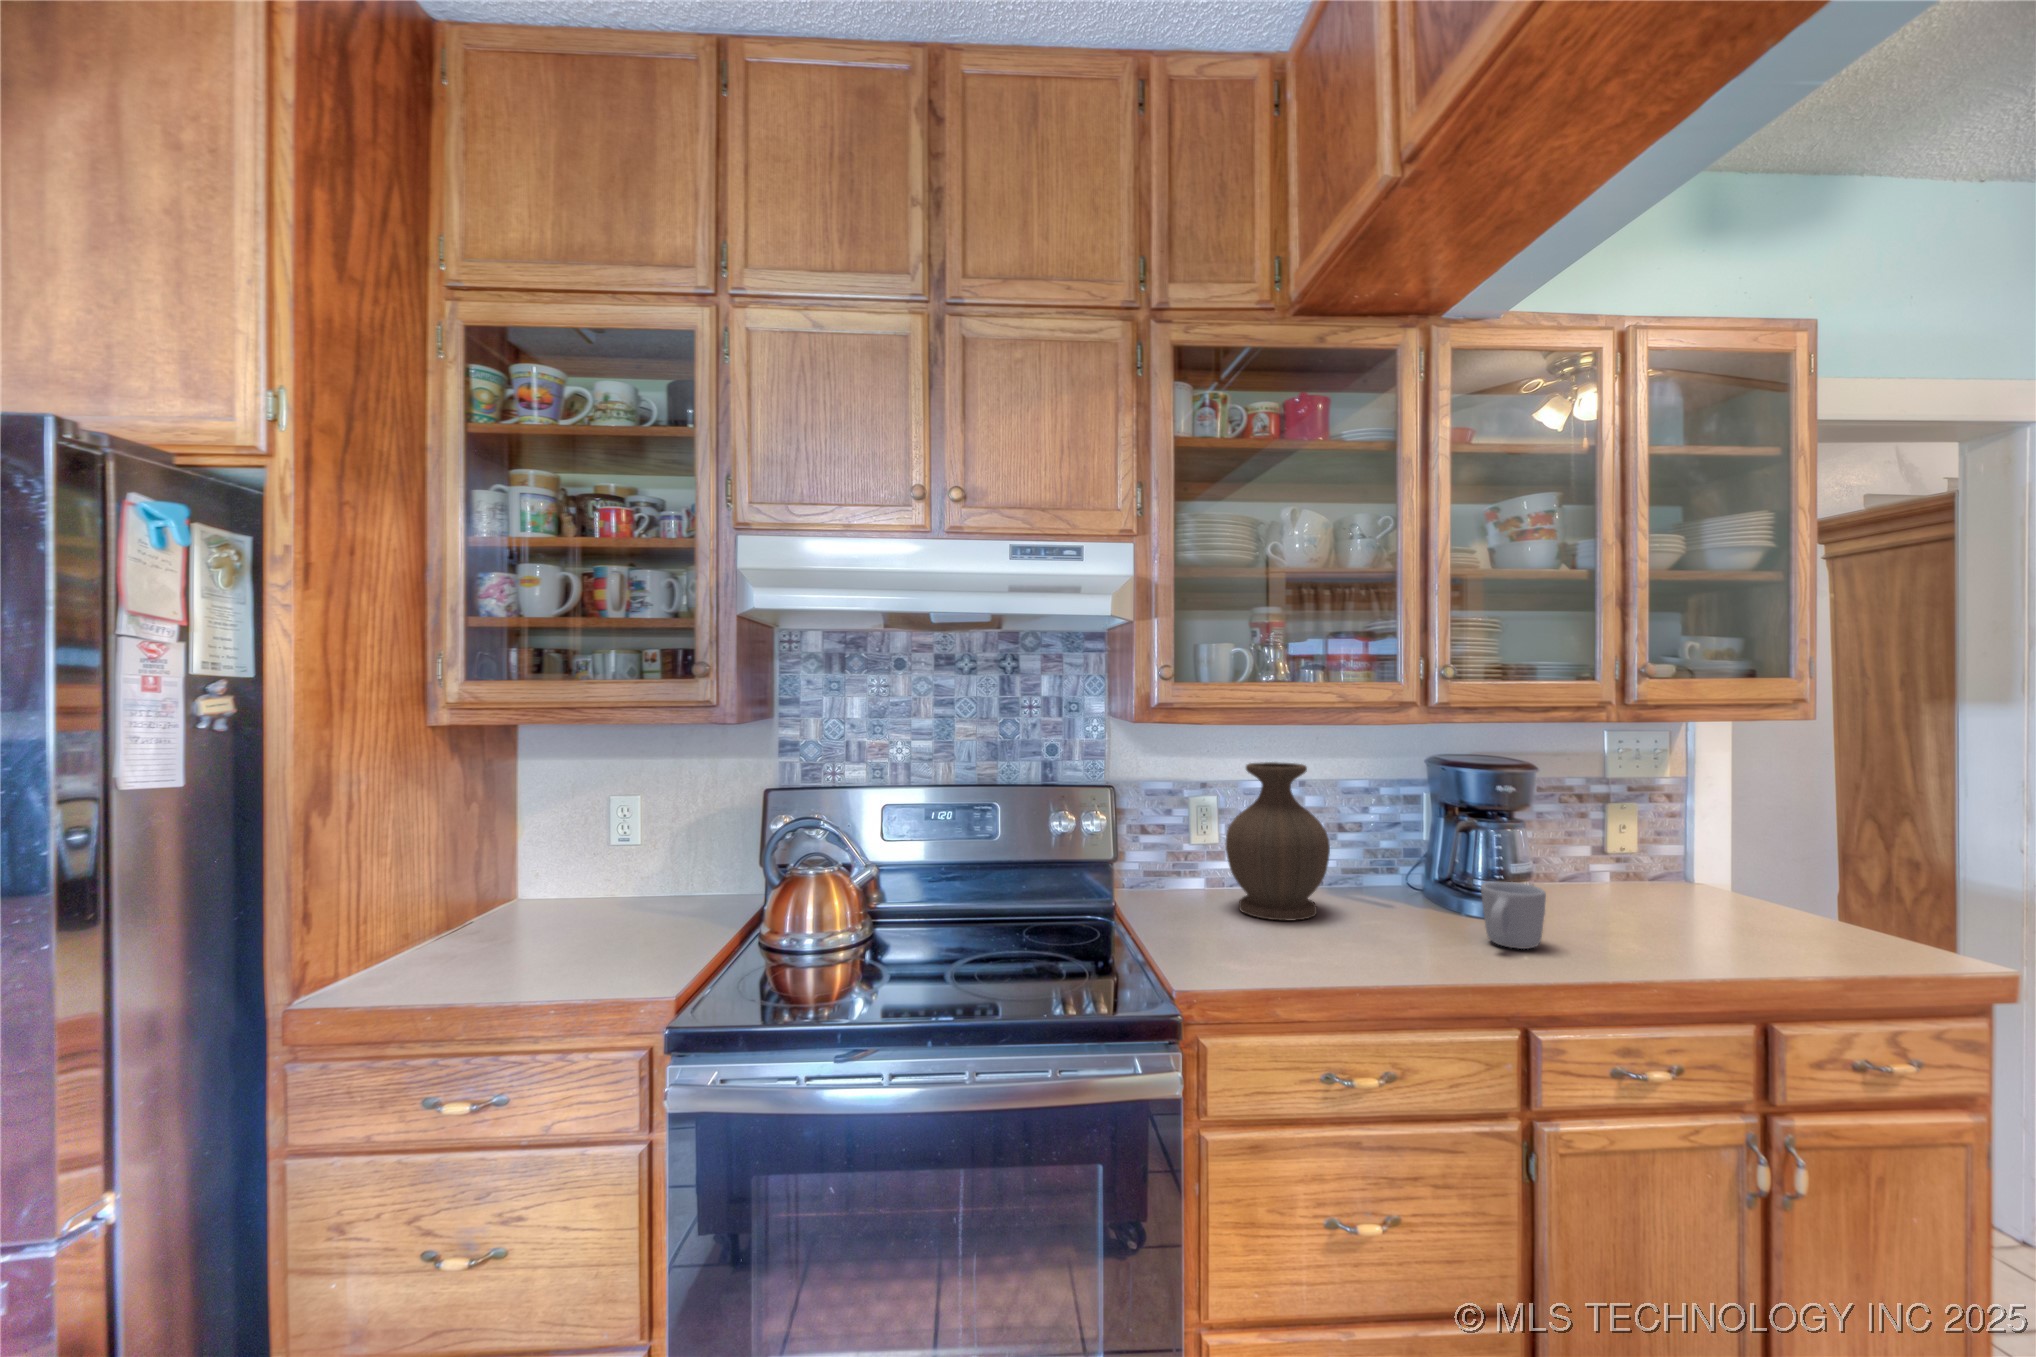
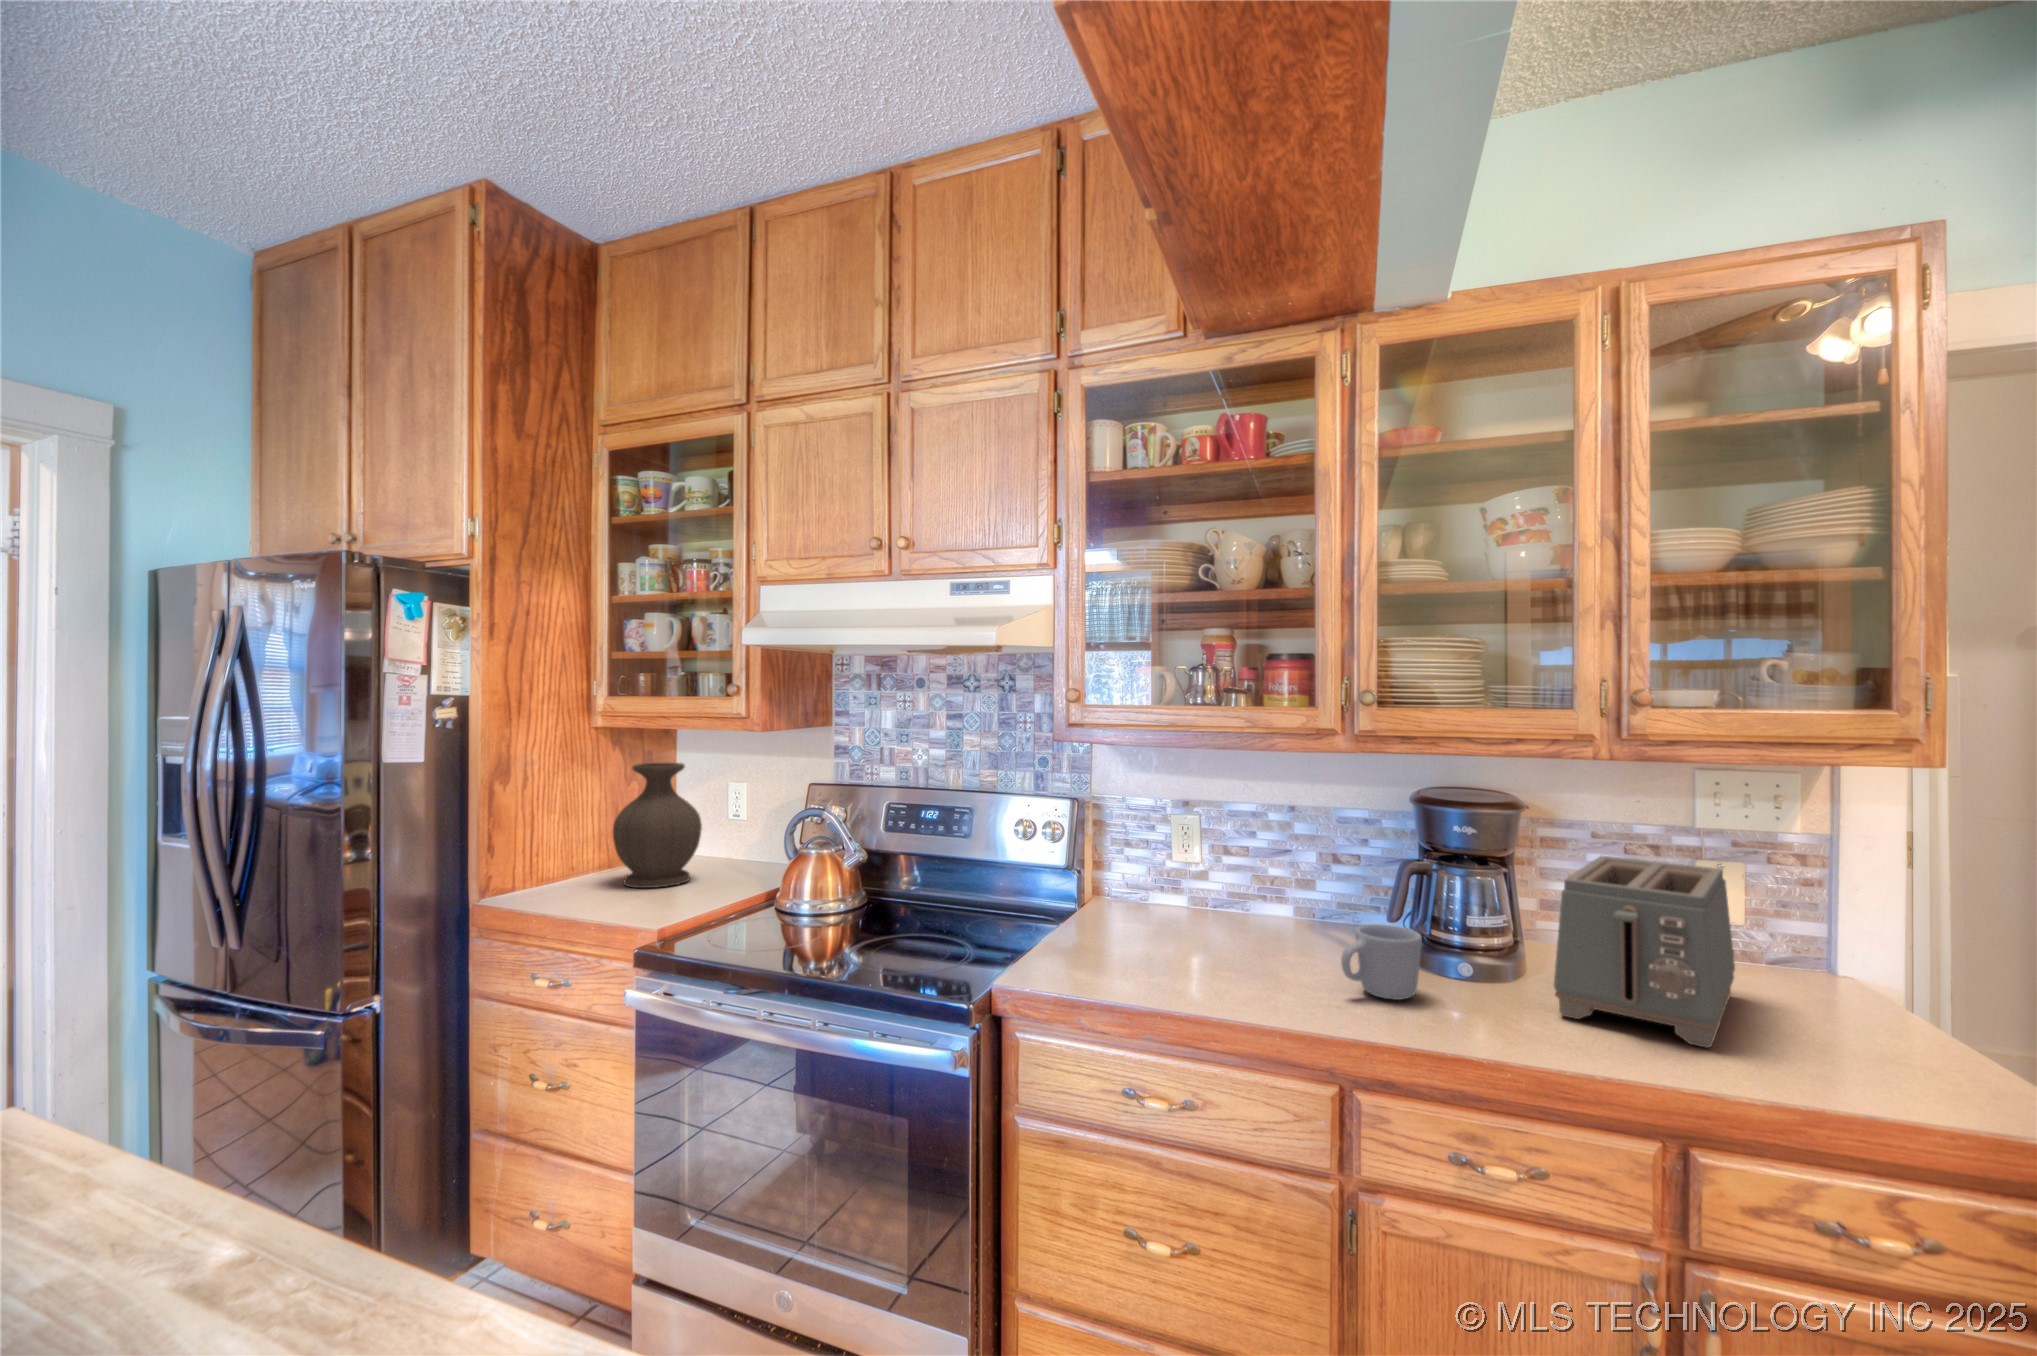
vase: present [1226,762,1330,920] -> present [613,763,702,888]
toaster: none [1583,806,1774,950] -> present [1554,856,1735,1048]

